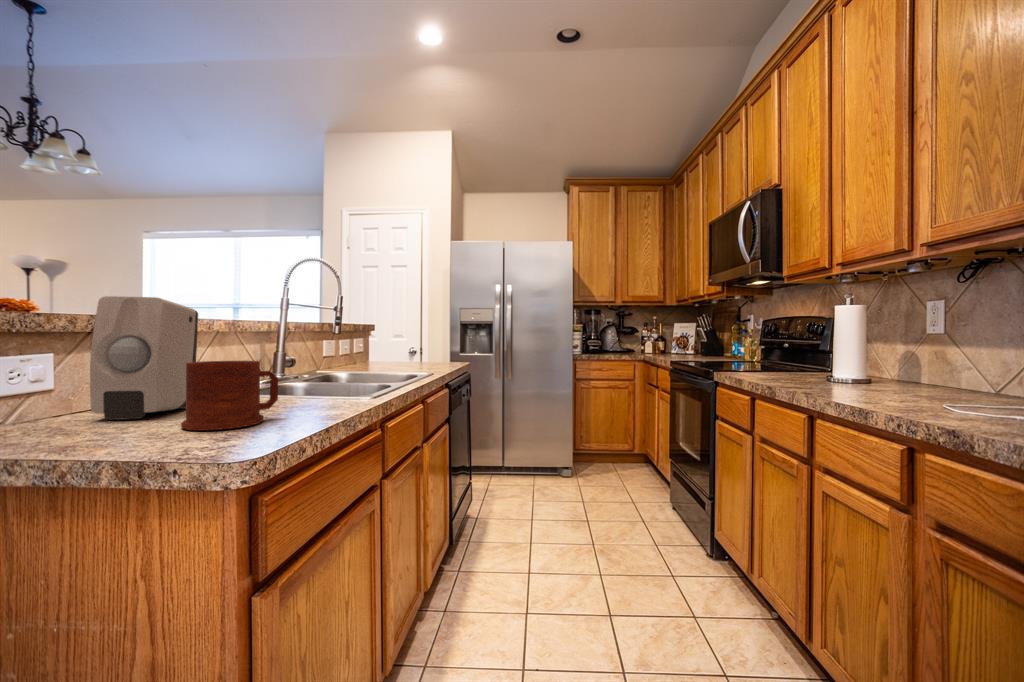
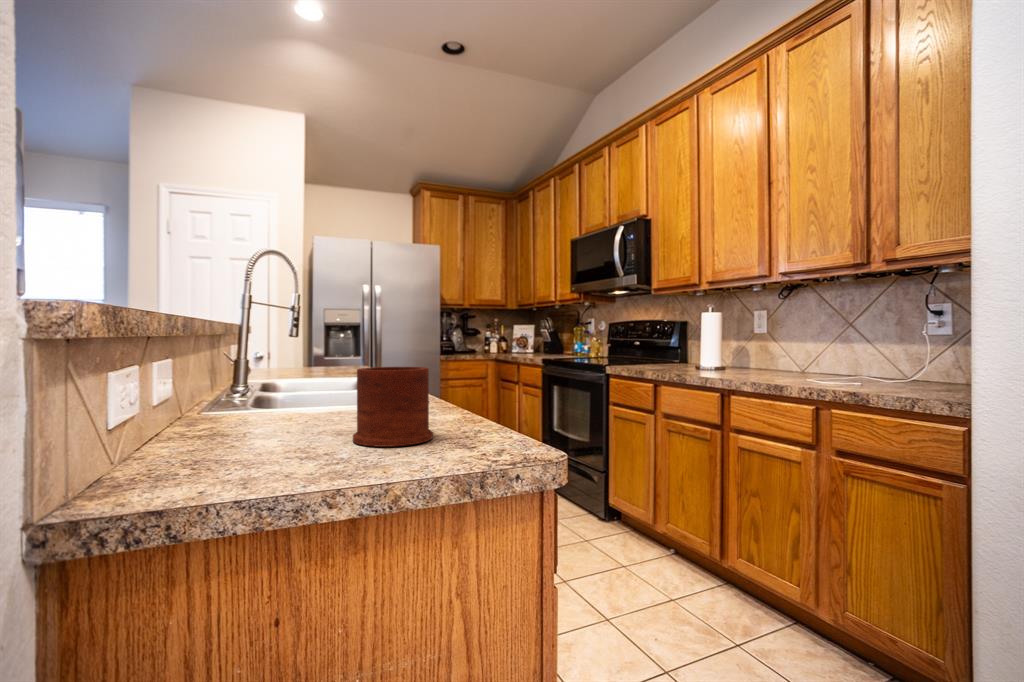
soap dispenser: present [90,296,198,420] -> none [185,286,287,450]

